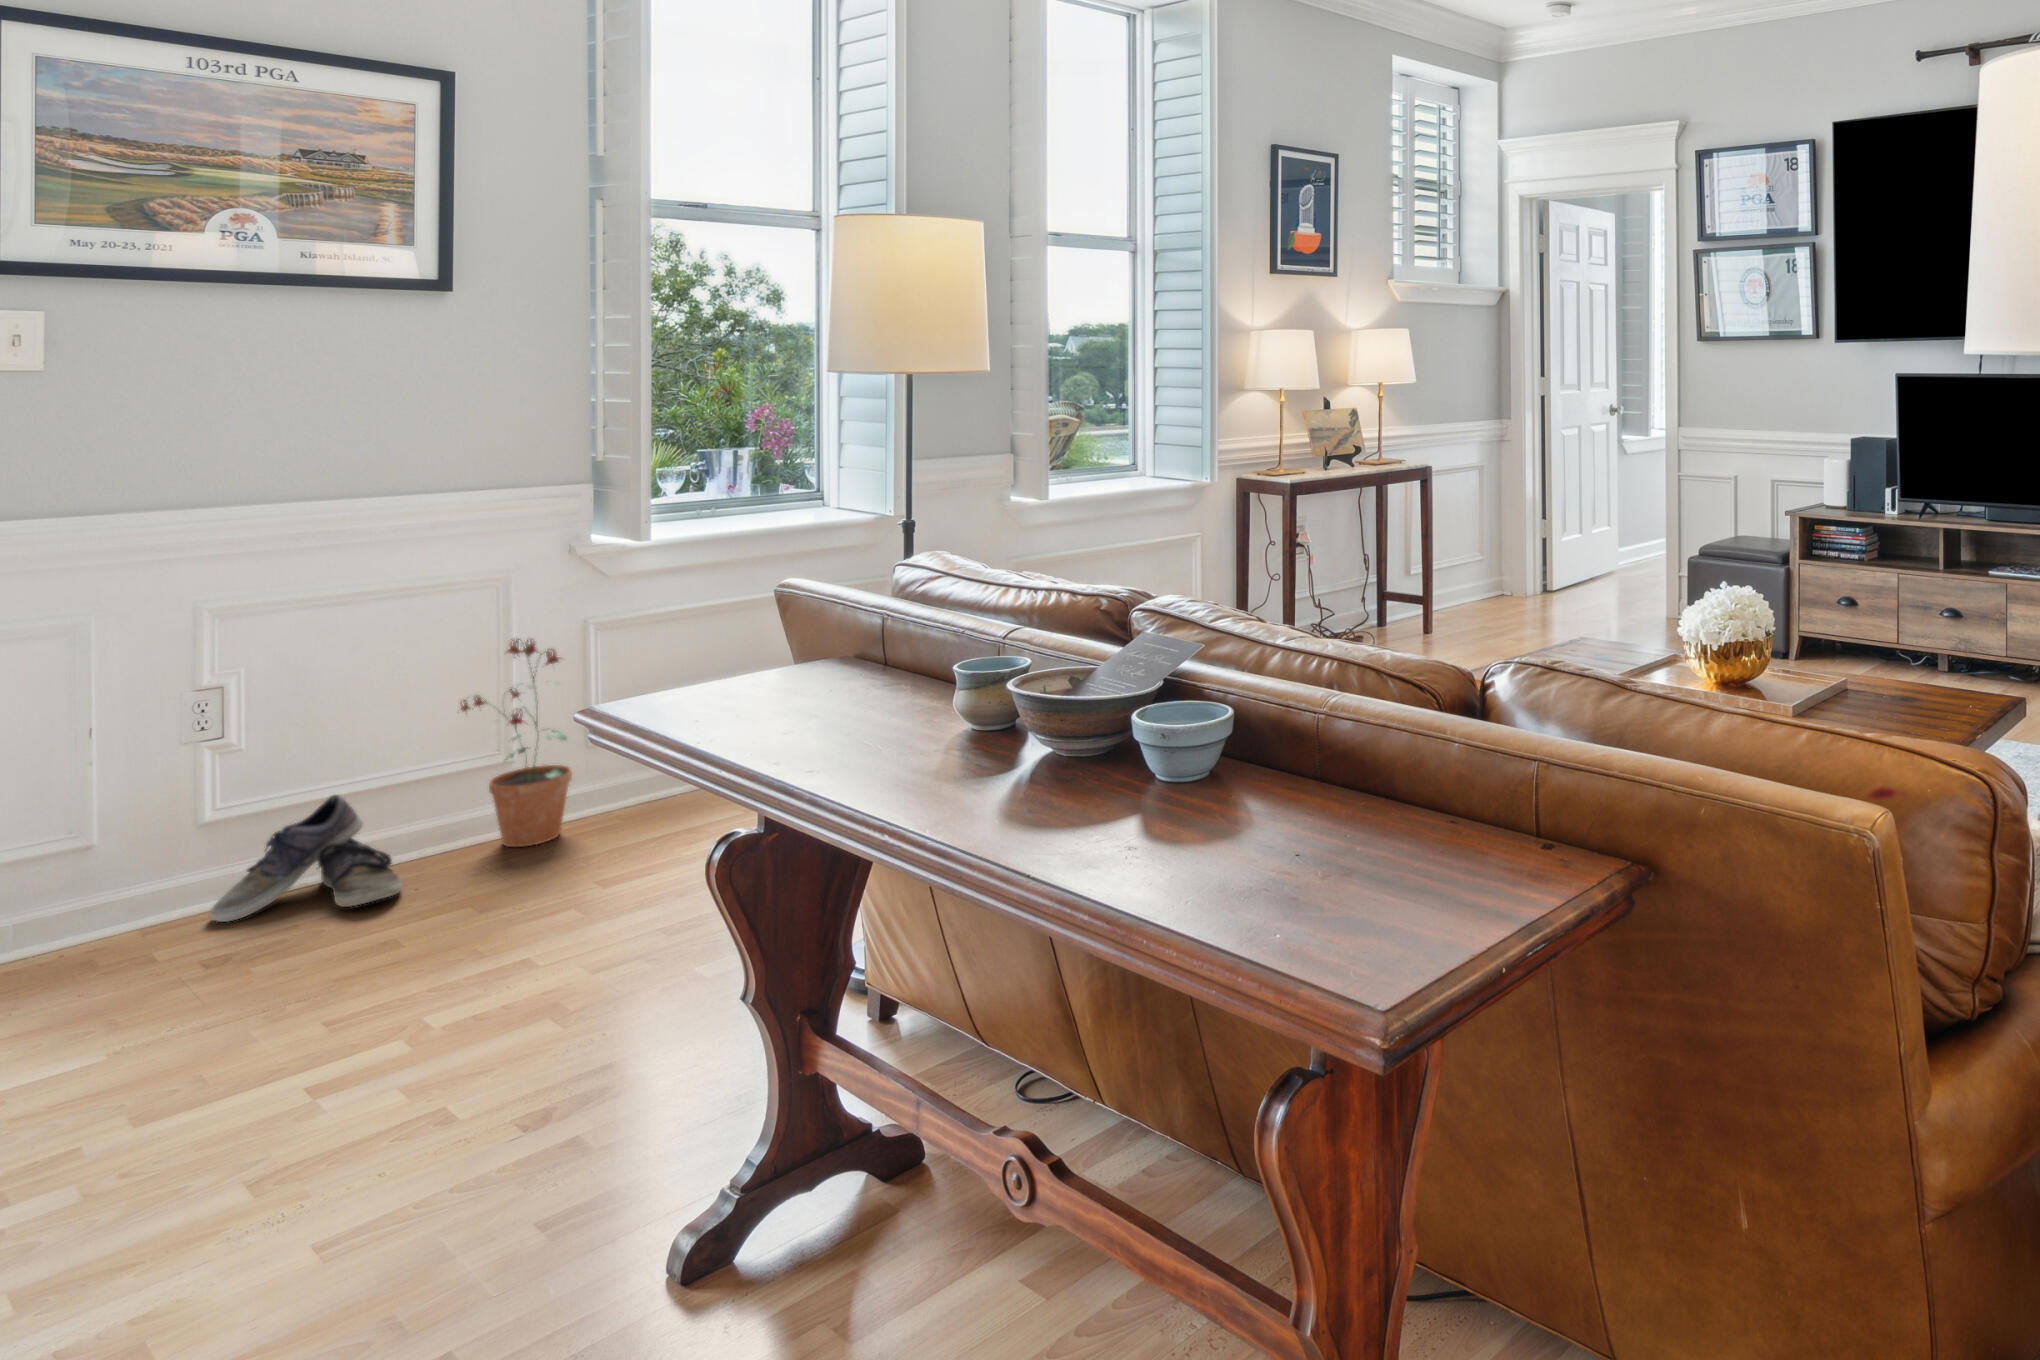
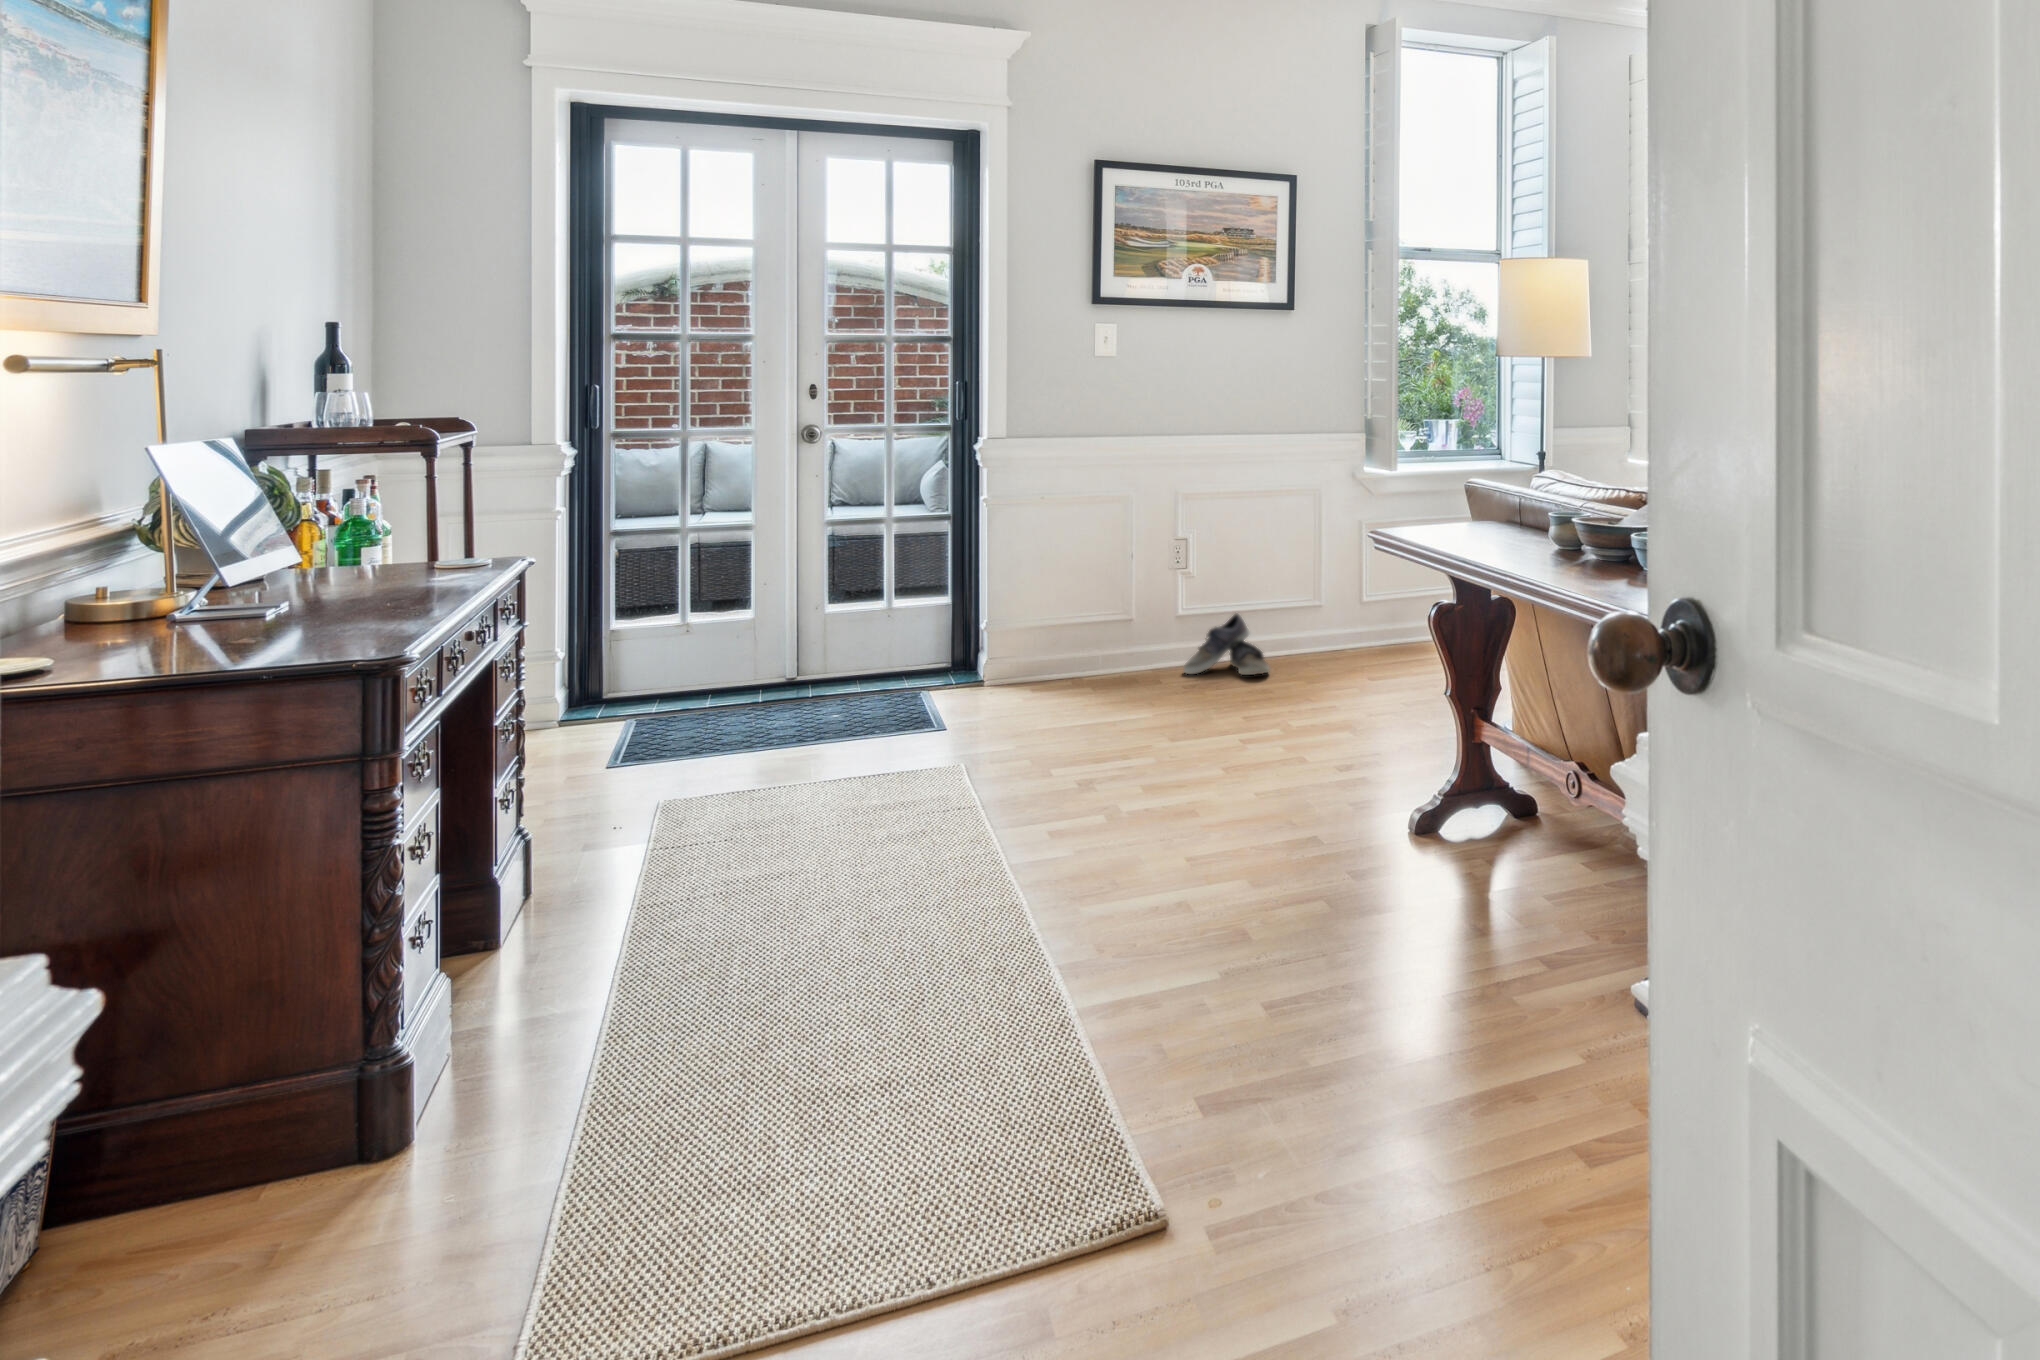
potted plant: present [461,639,572,847] -> none [1294,531,1356,662]

